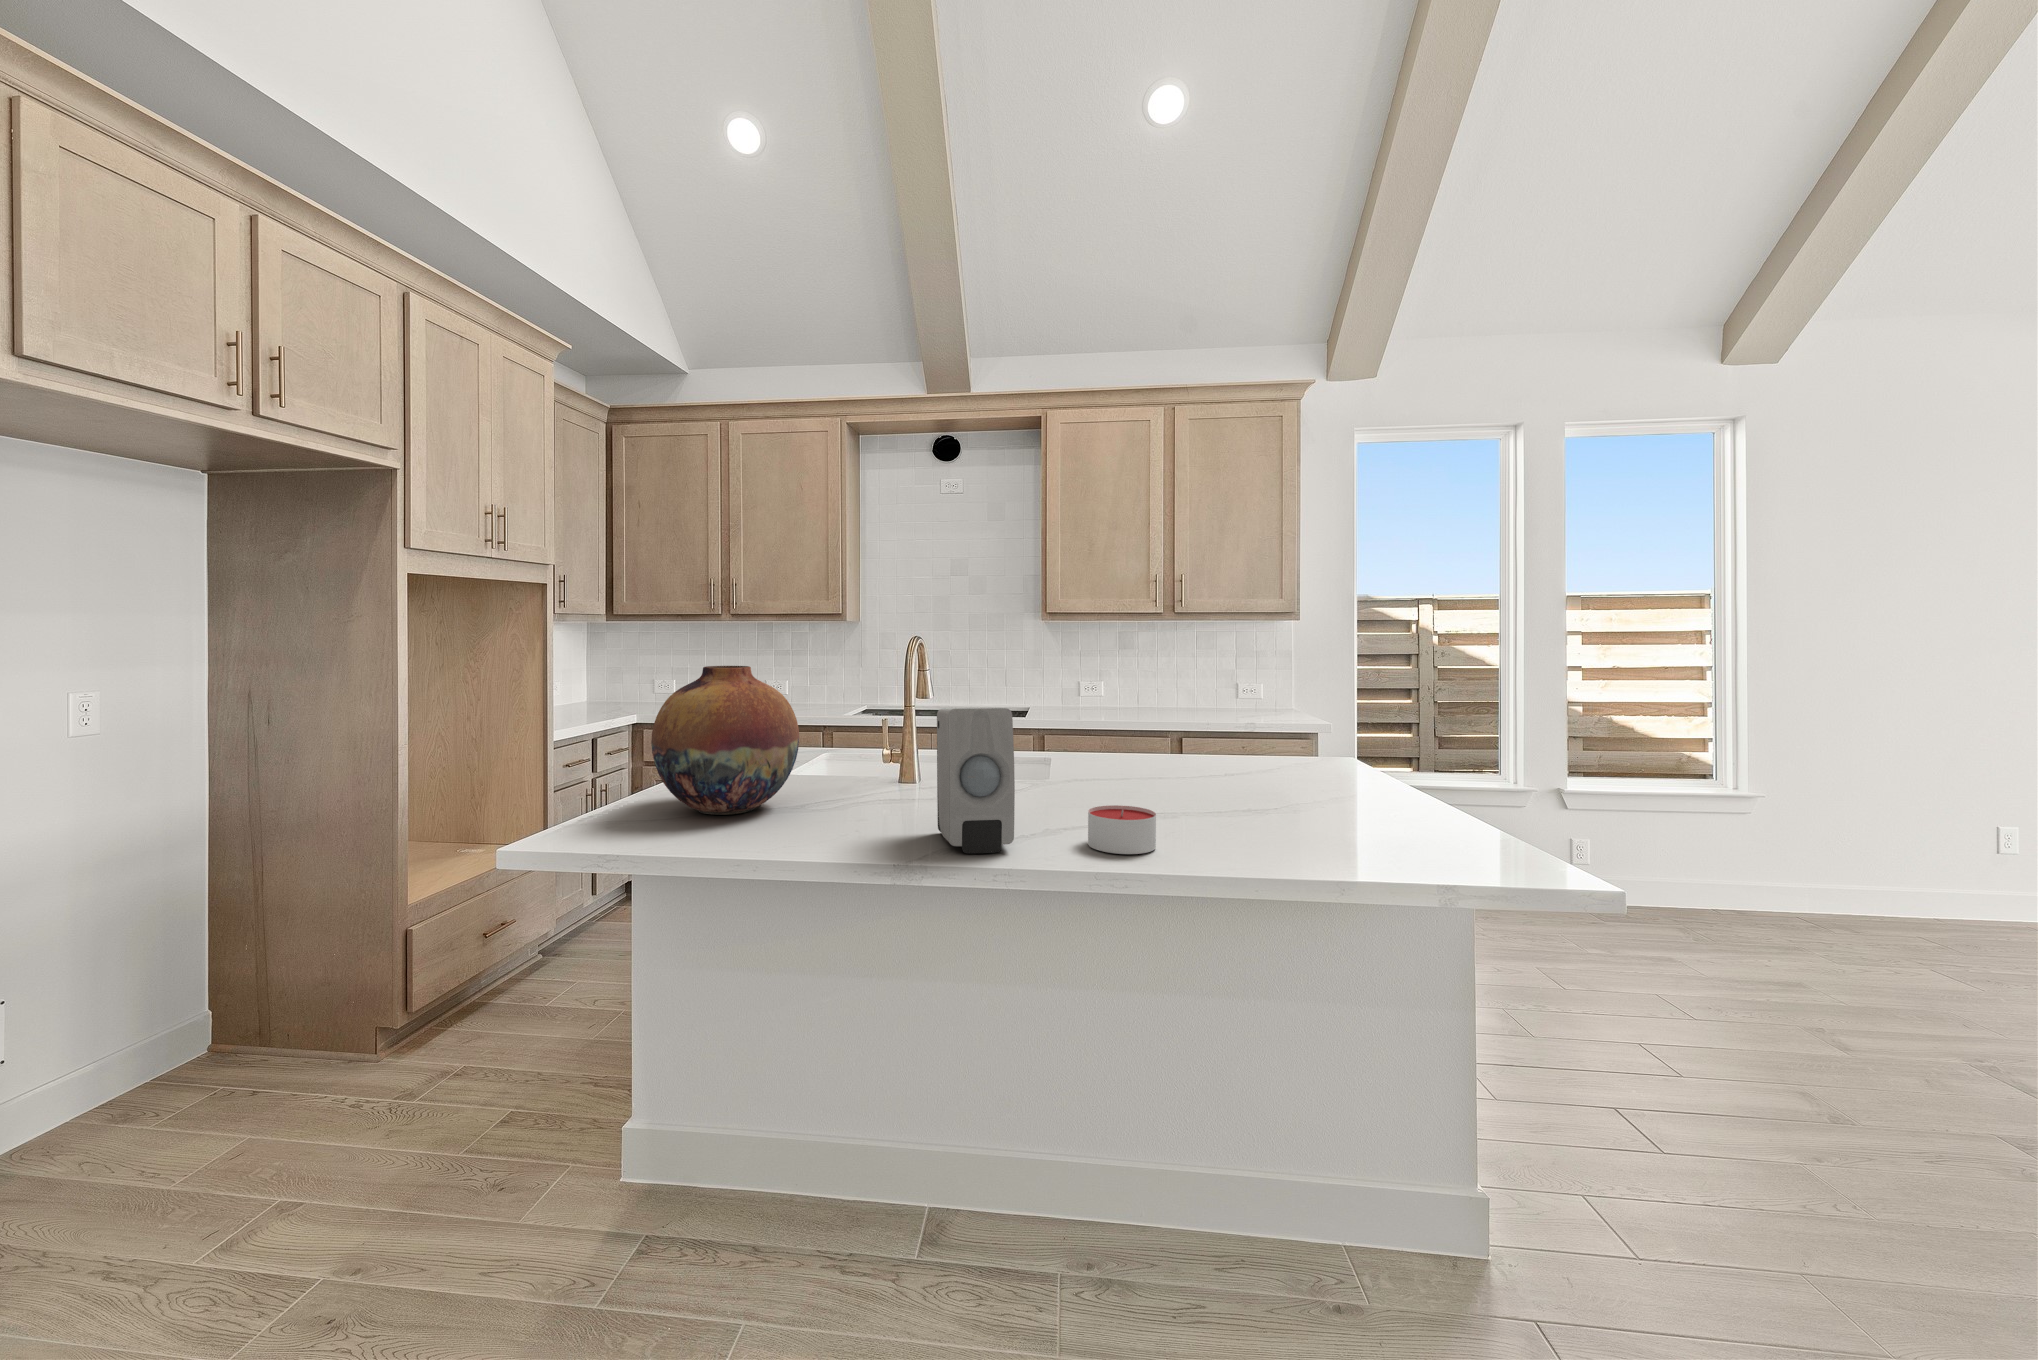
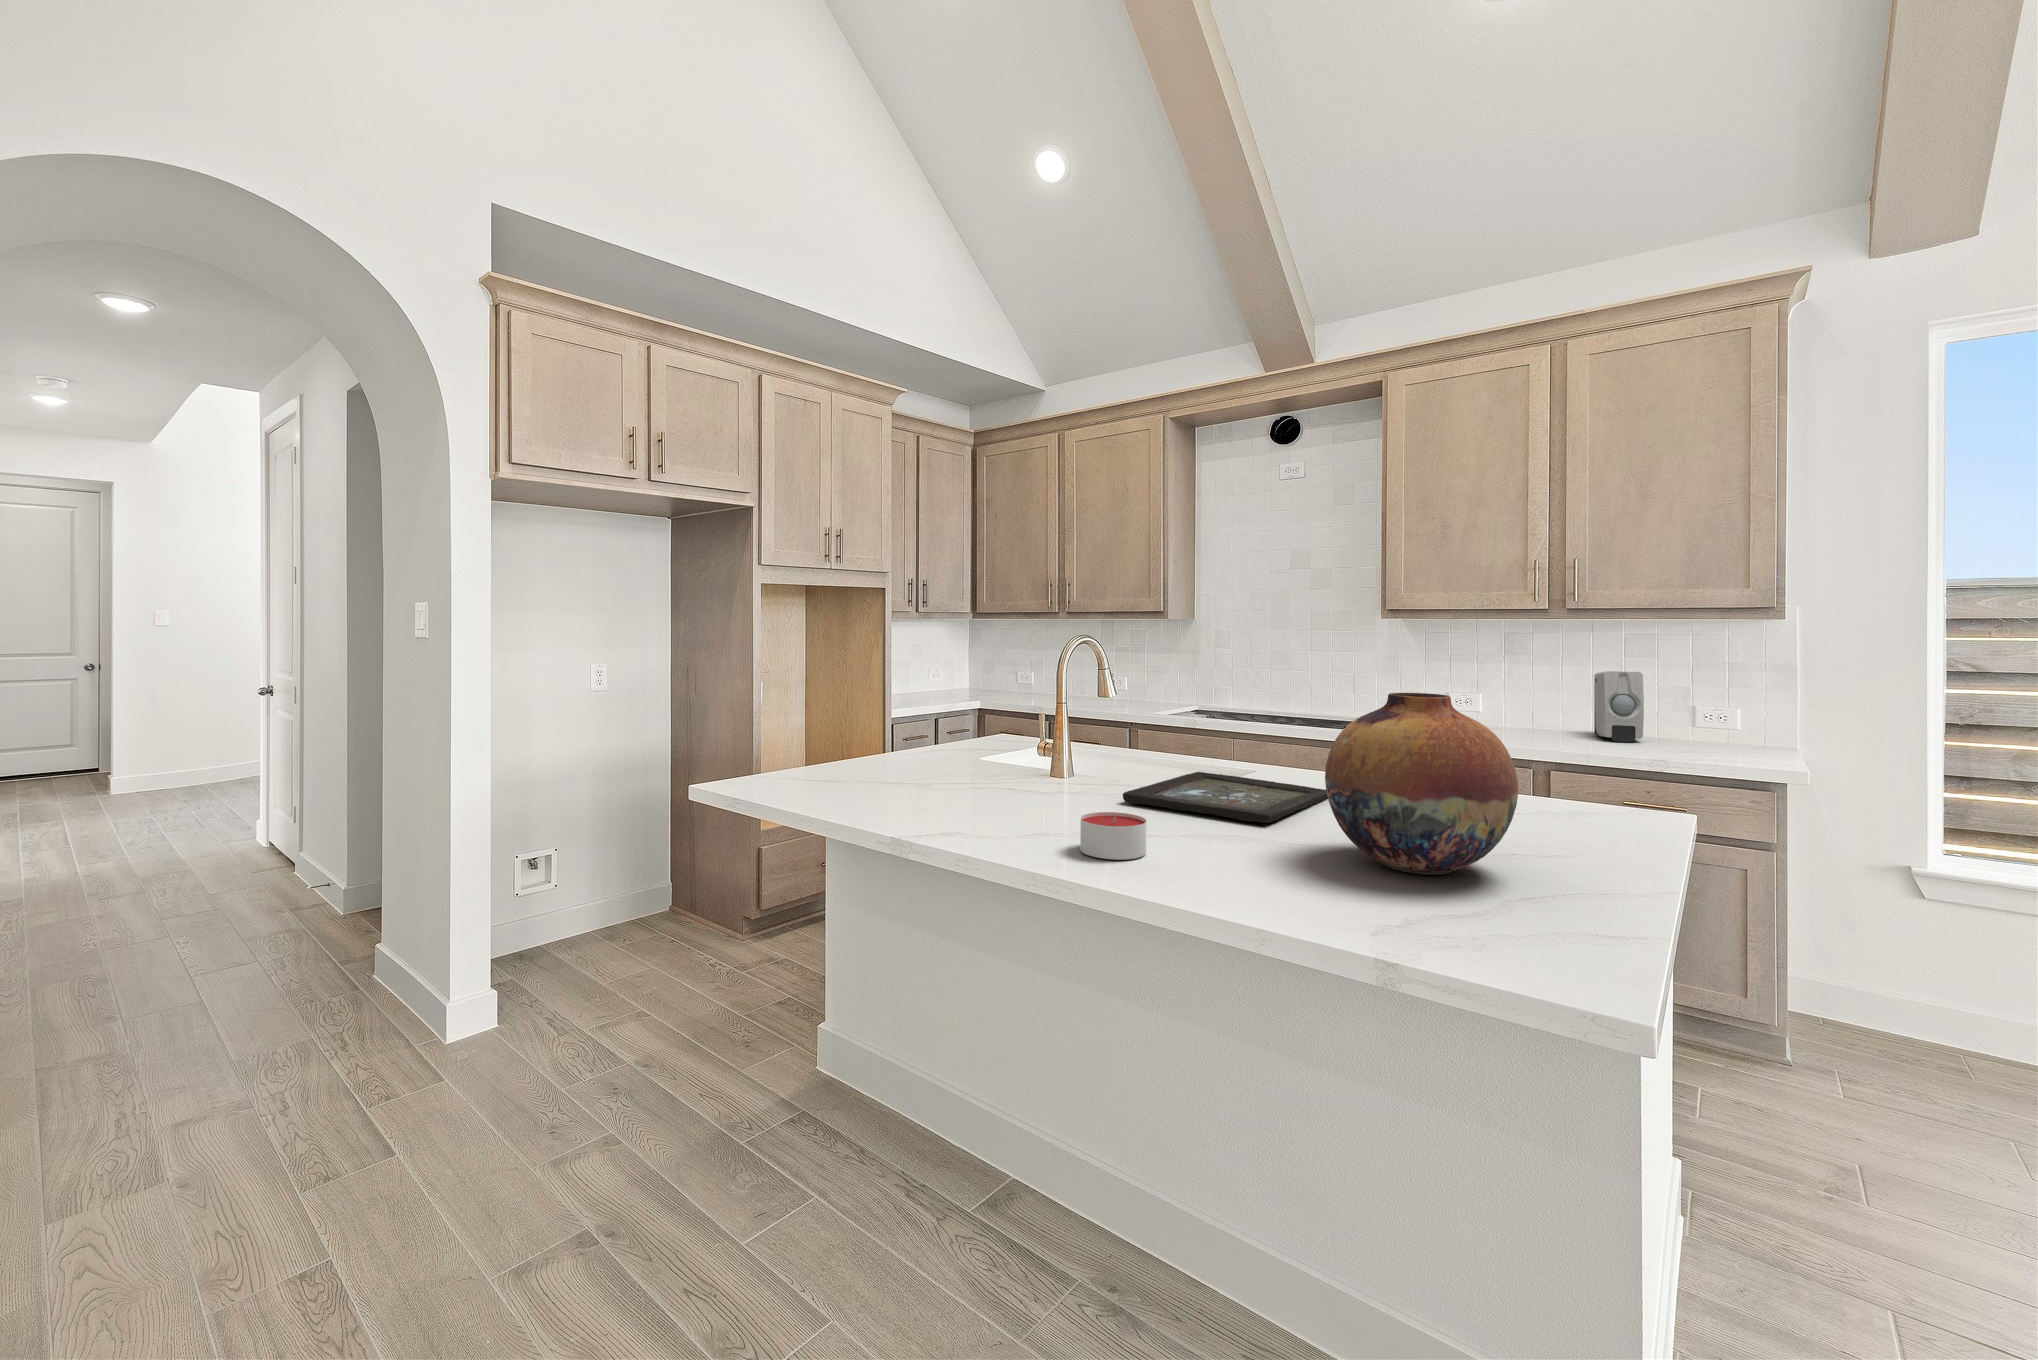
vase: present [651,666,799,815] -> present [1325,693,1518,875]
soap dispenser: present [937,708,1015,853] -> present [1594,671,1644,742]
tray: none [1025,760,1180,800] -> present [1123,772,1328,823]

